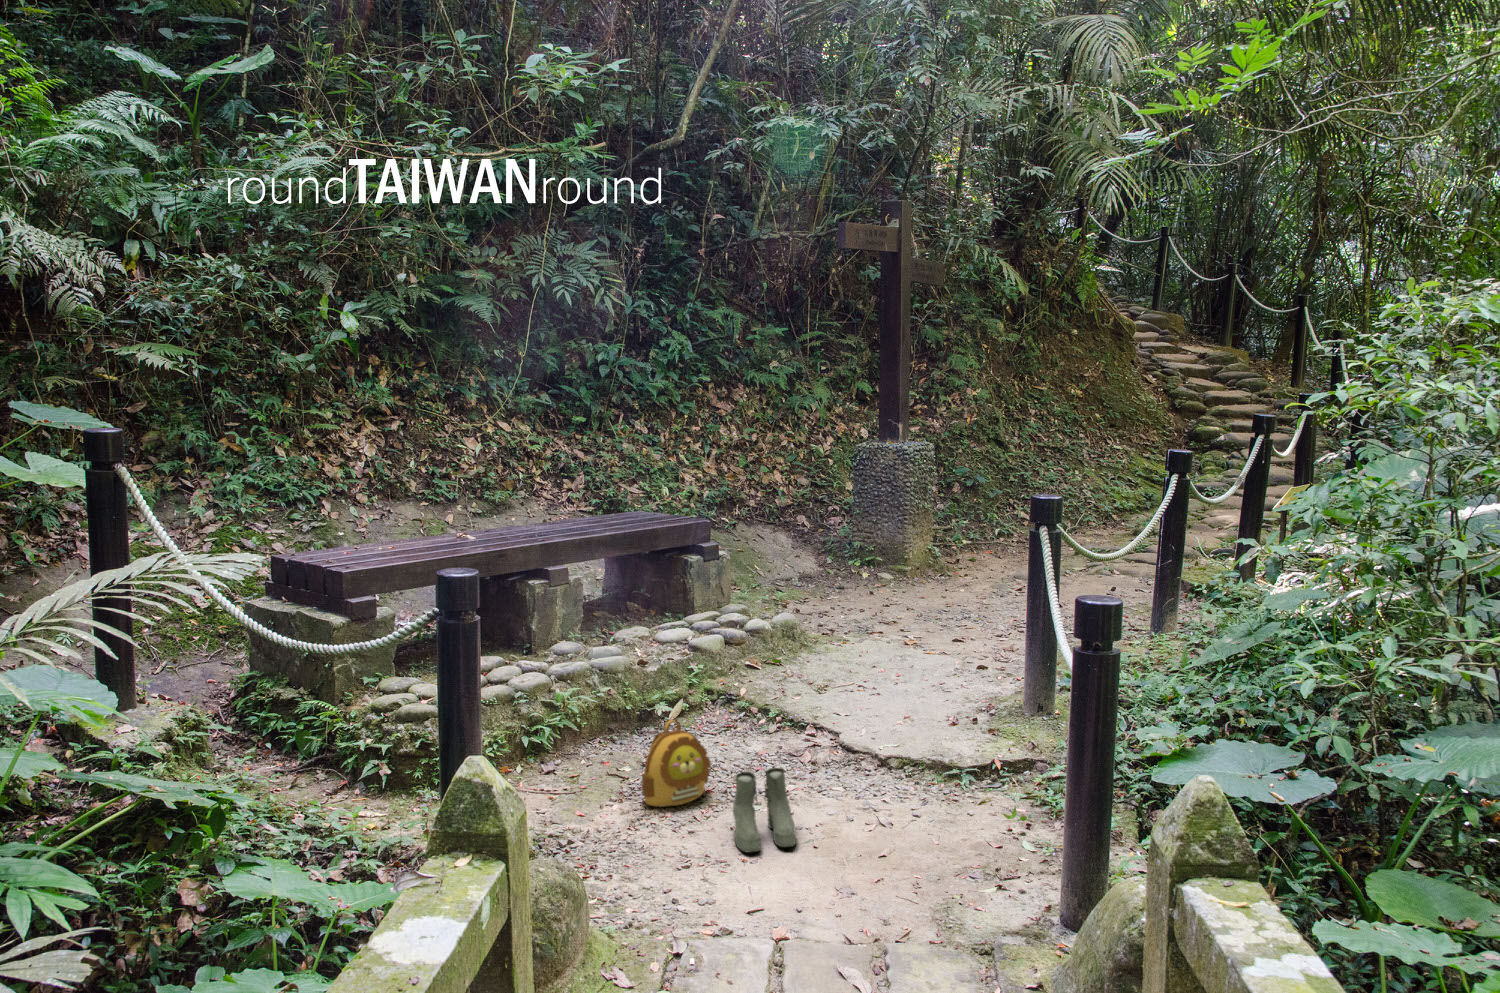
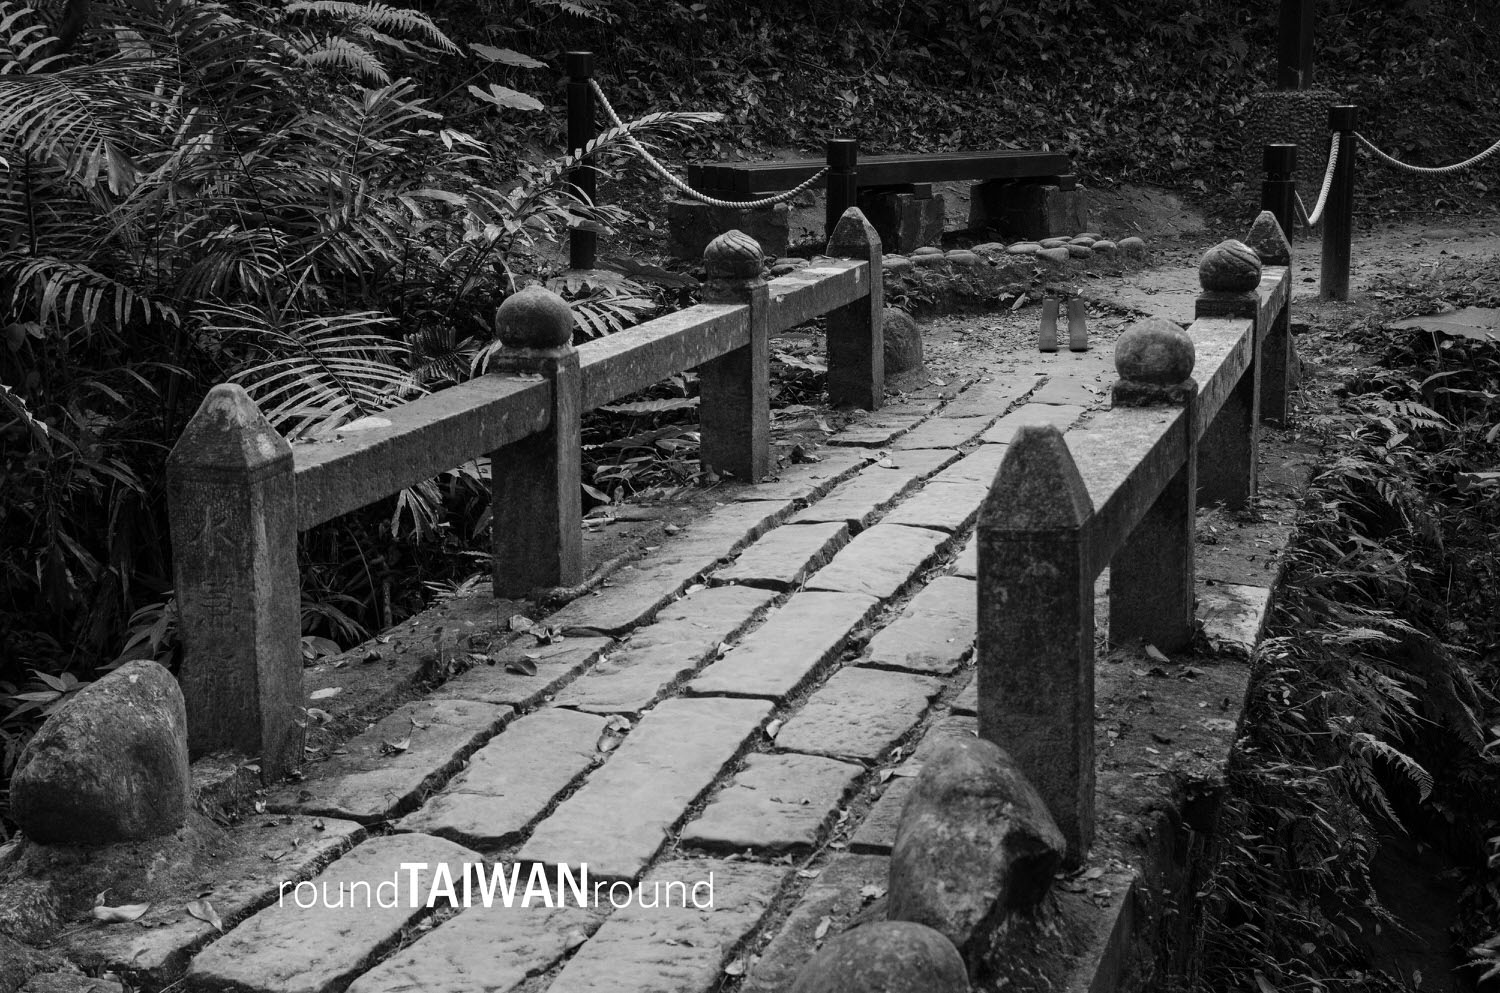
backpack: present [642,719,711,807] -> none [973,271,1030,338]

